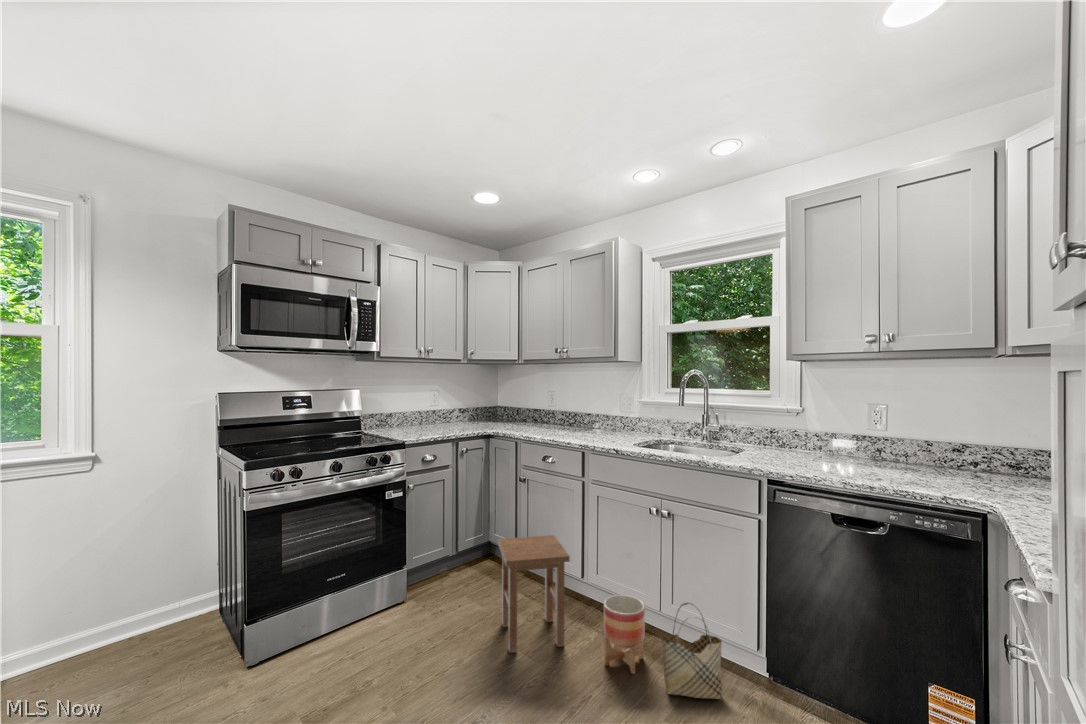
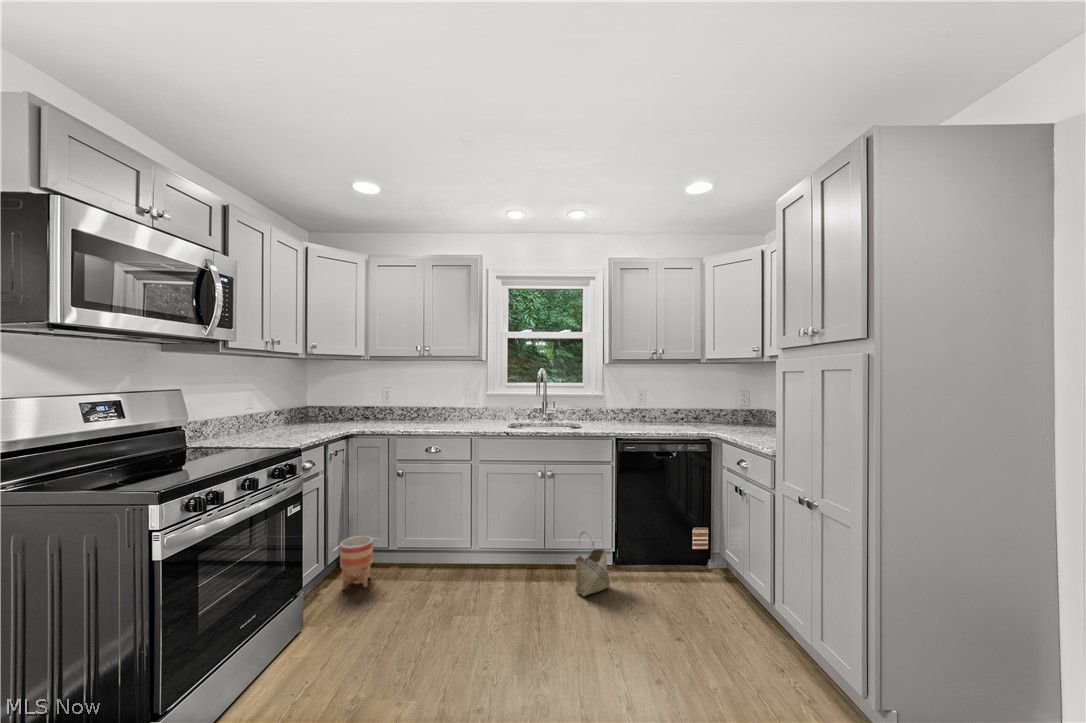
stool: present [498,535,570,653] -> none [420,513,496,620]
planter: present [604,595,645,674] -> present [340,536,373,590]

